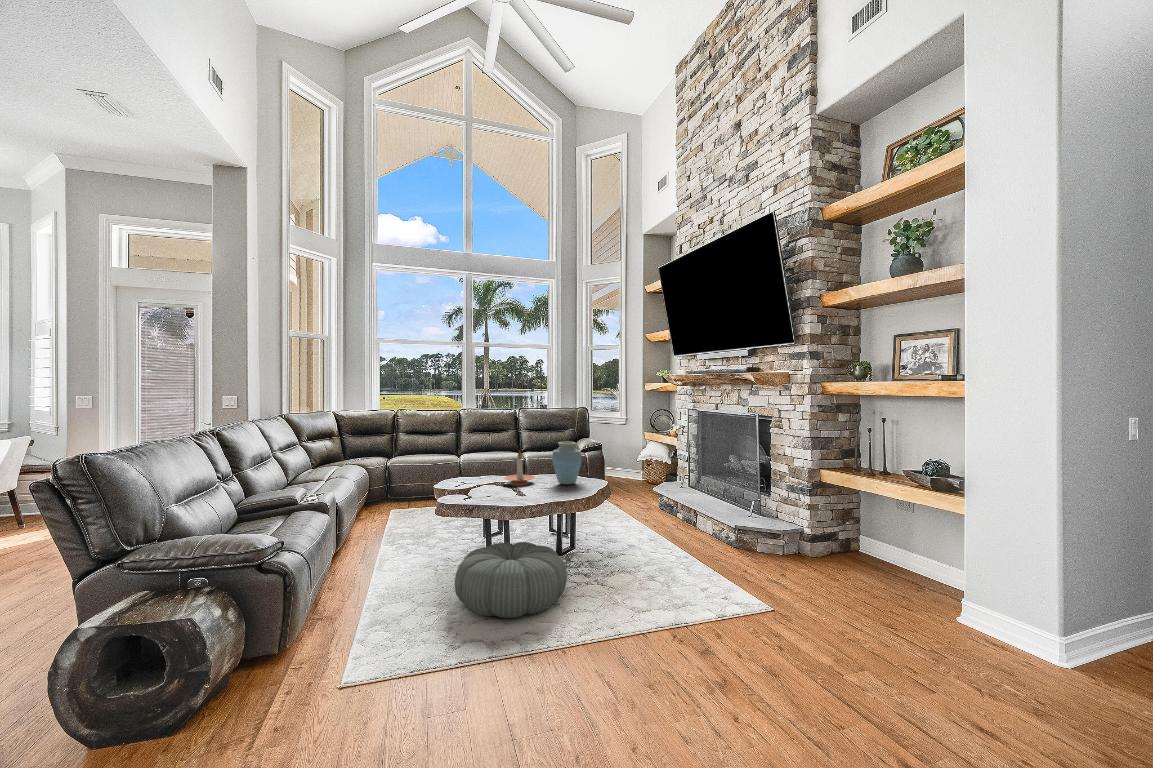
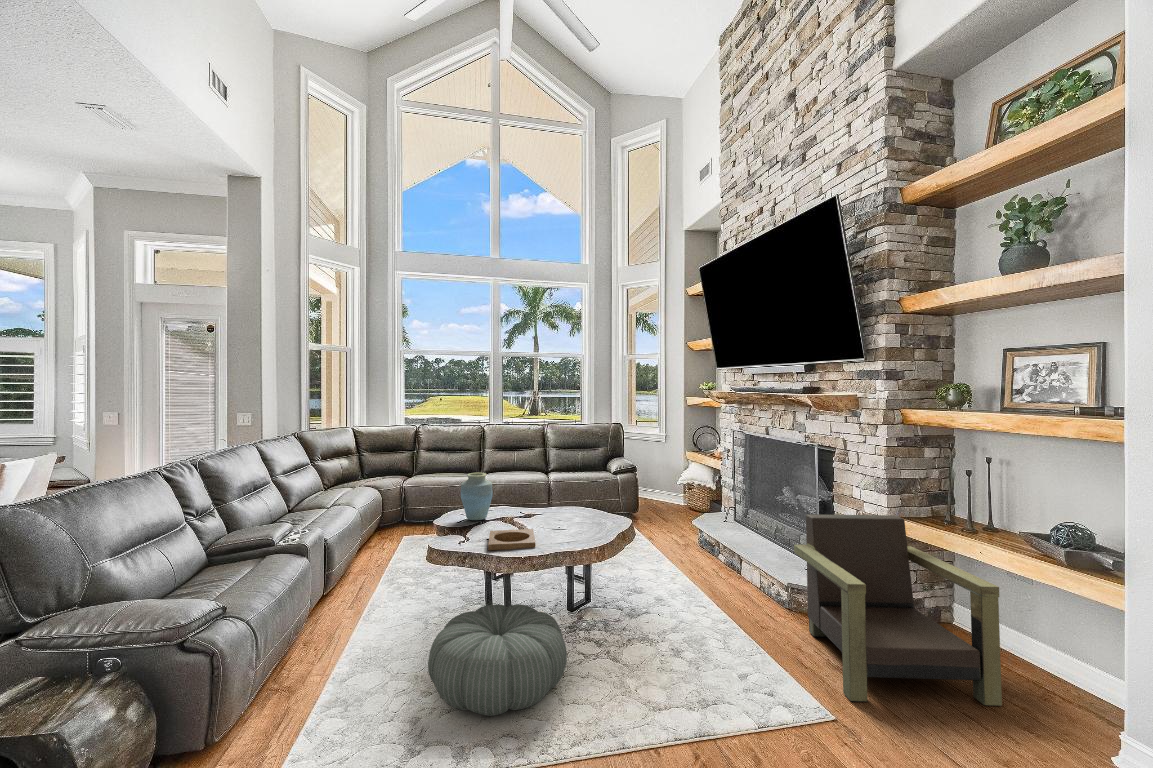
vase: present [553,442,581,485] -> present [461,473,493,520]
candle holder: present [504,450,535,485] -> none [512,482,548,524]
armchair: none [741,466,889,597] -> present [794,514,1002,706]
tray: none [490,486,532,501] -> present [488,529,536,550]

